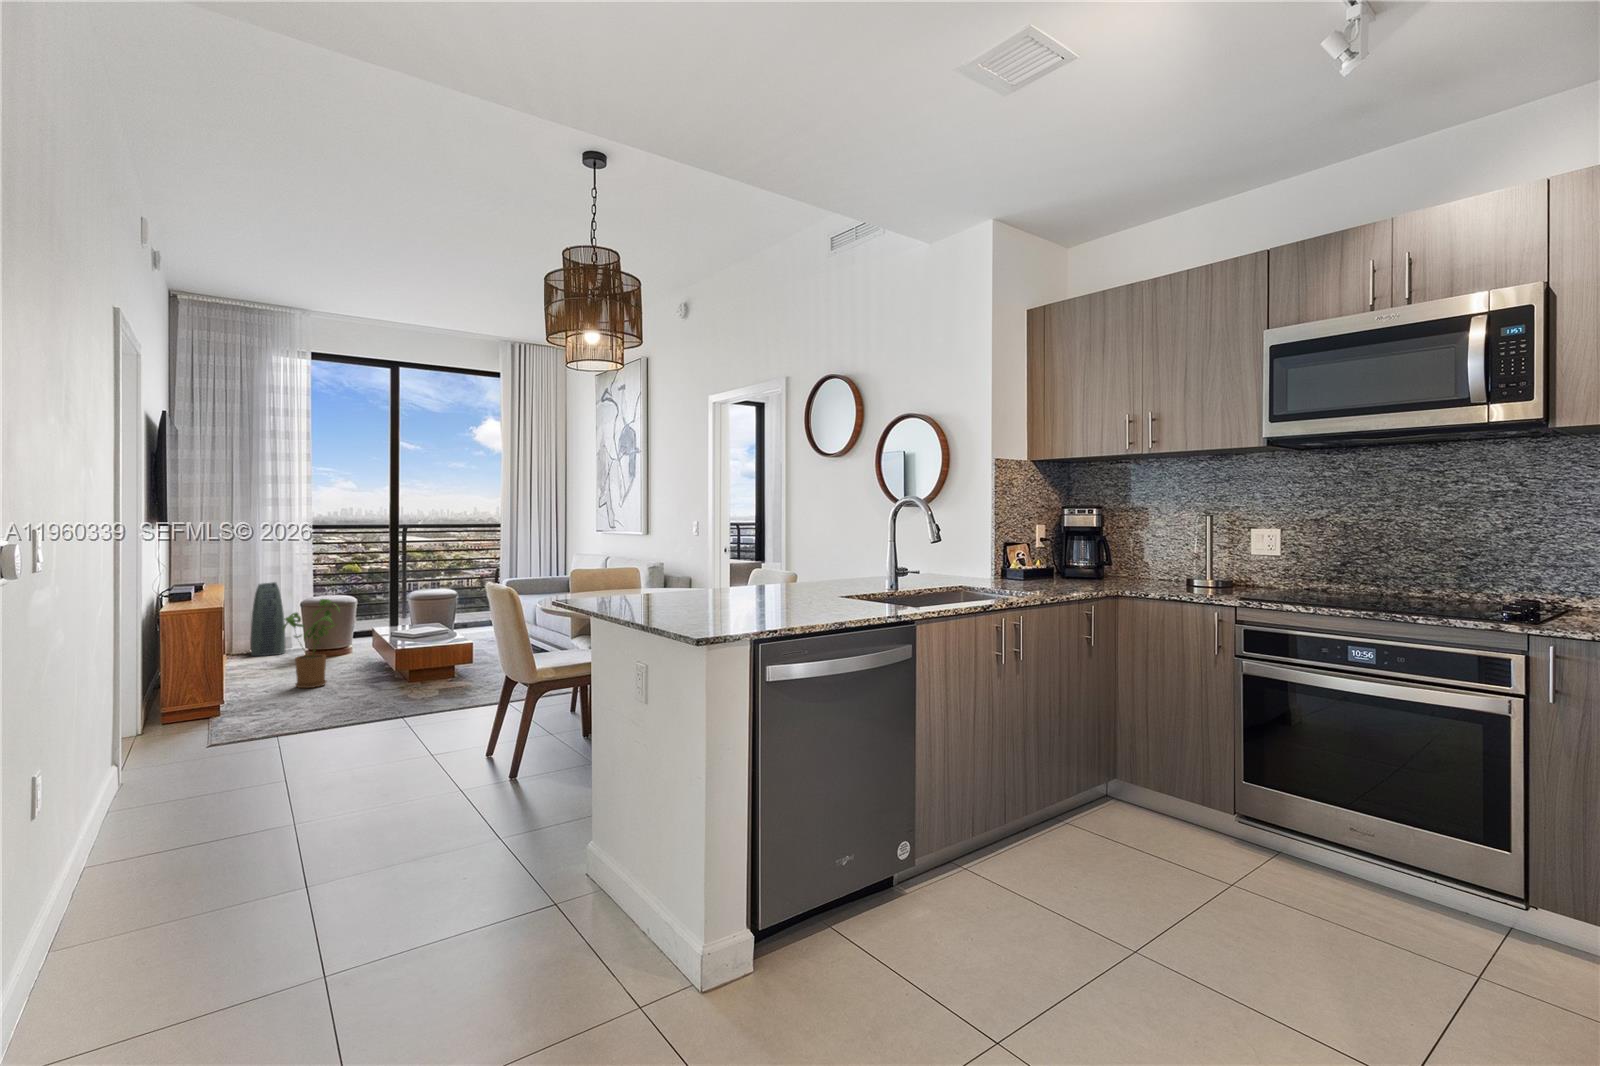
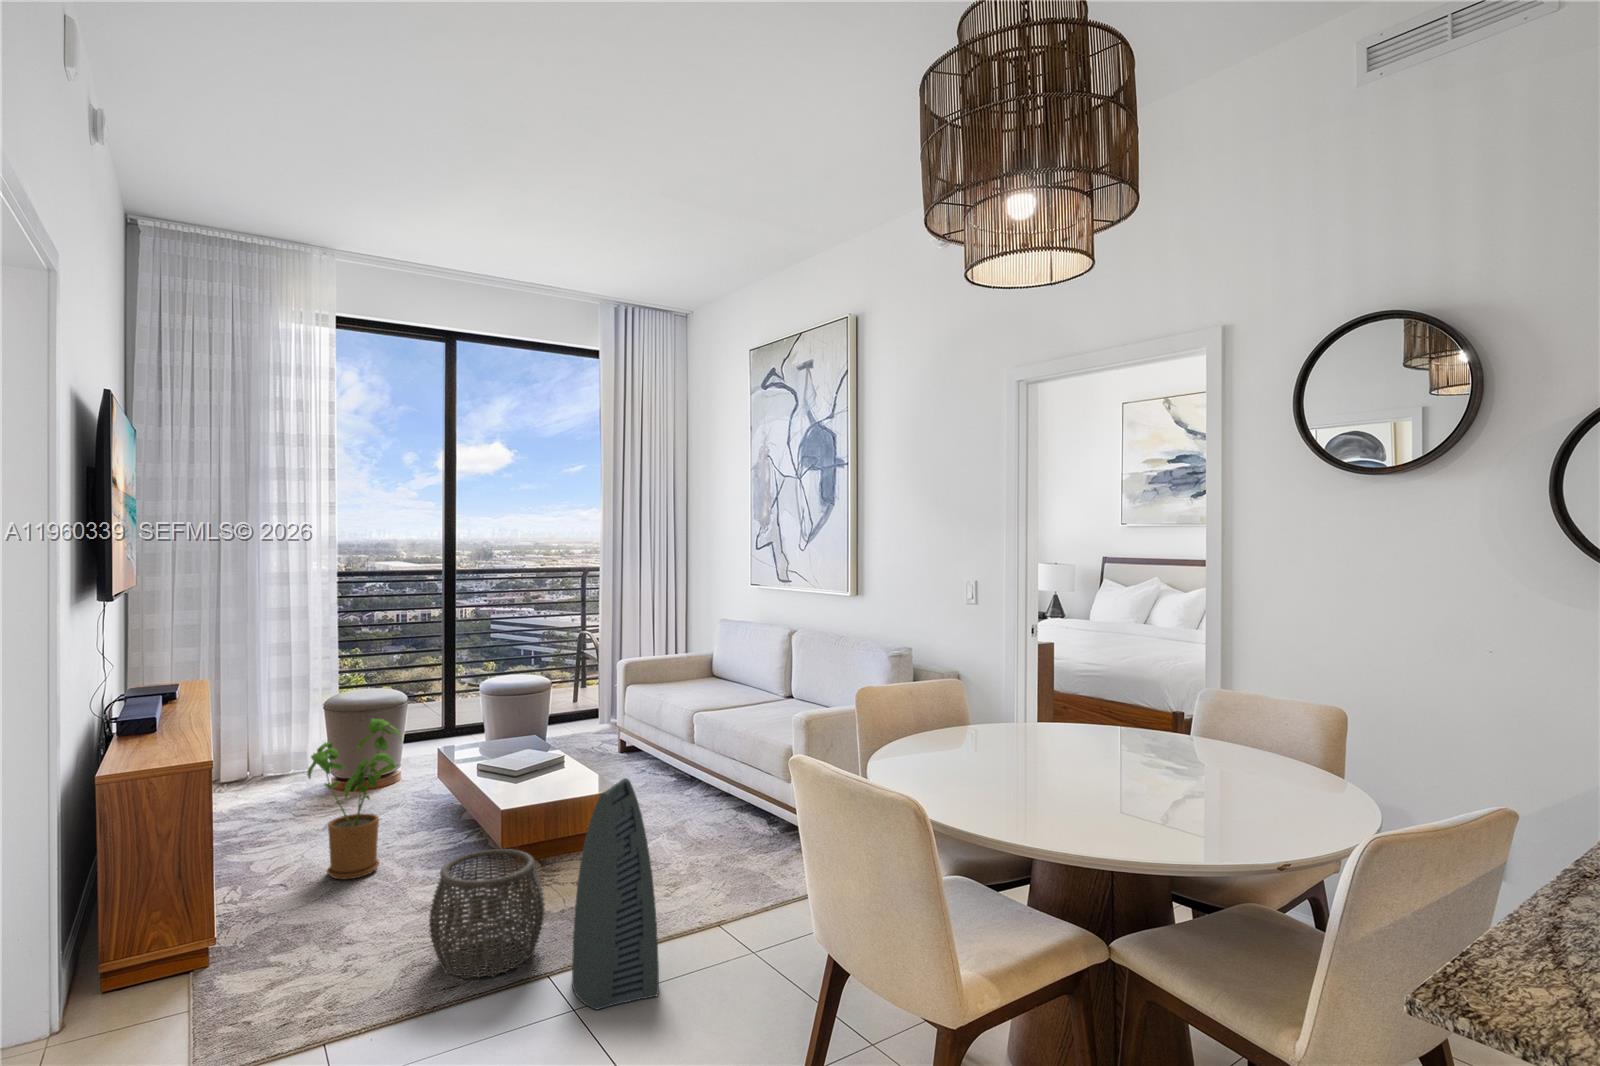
air purifier: present [251,582,285,656] -> present [572,778,659,1010]
woven basket: none [340,658,407,717] -> present [429,849,545,978]

